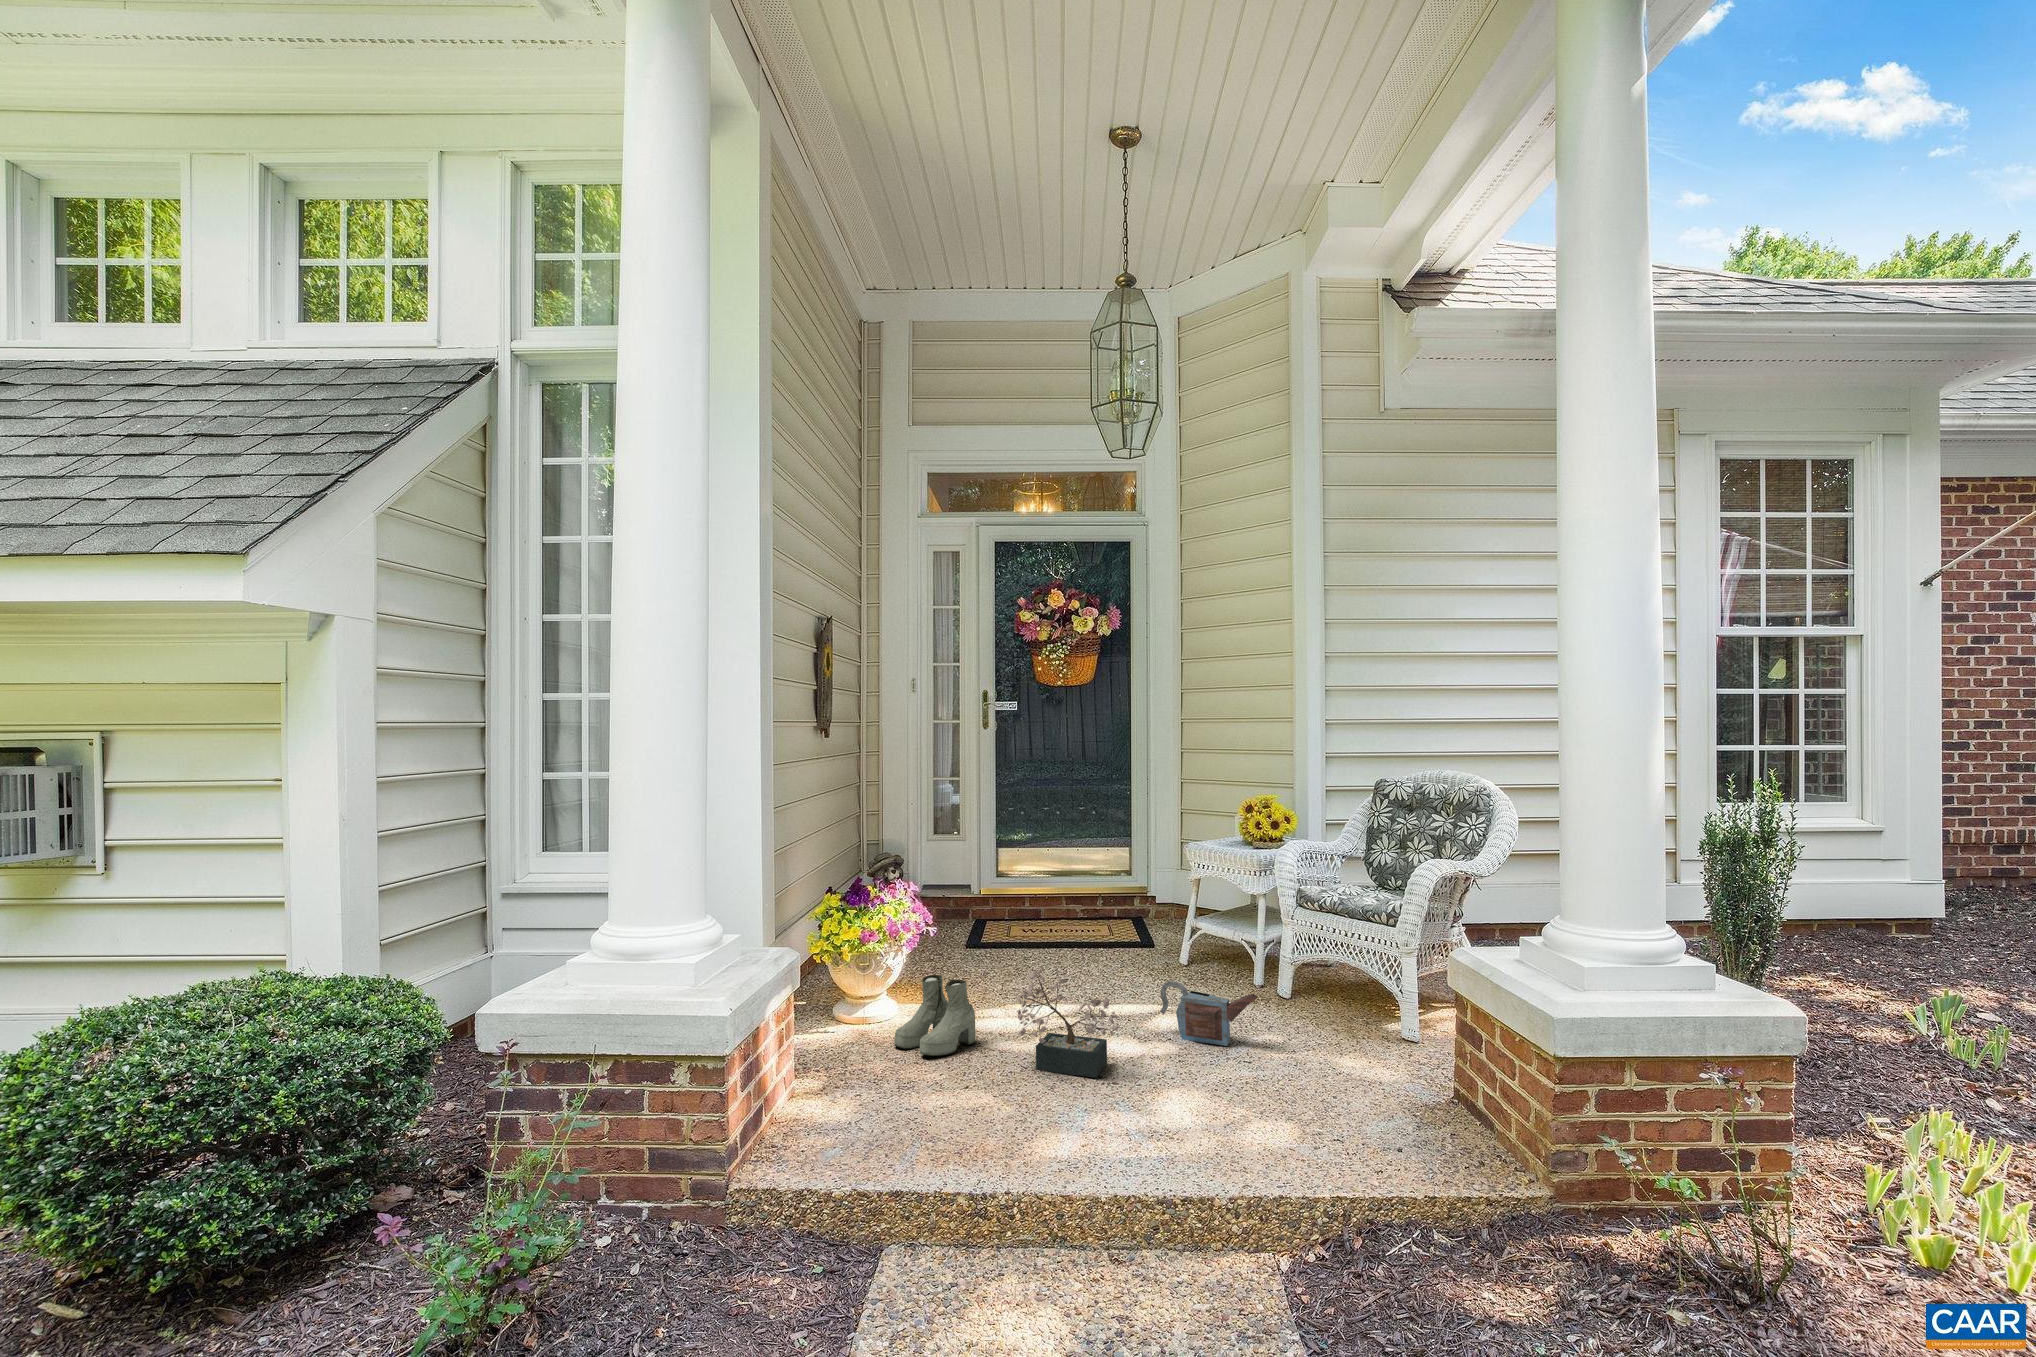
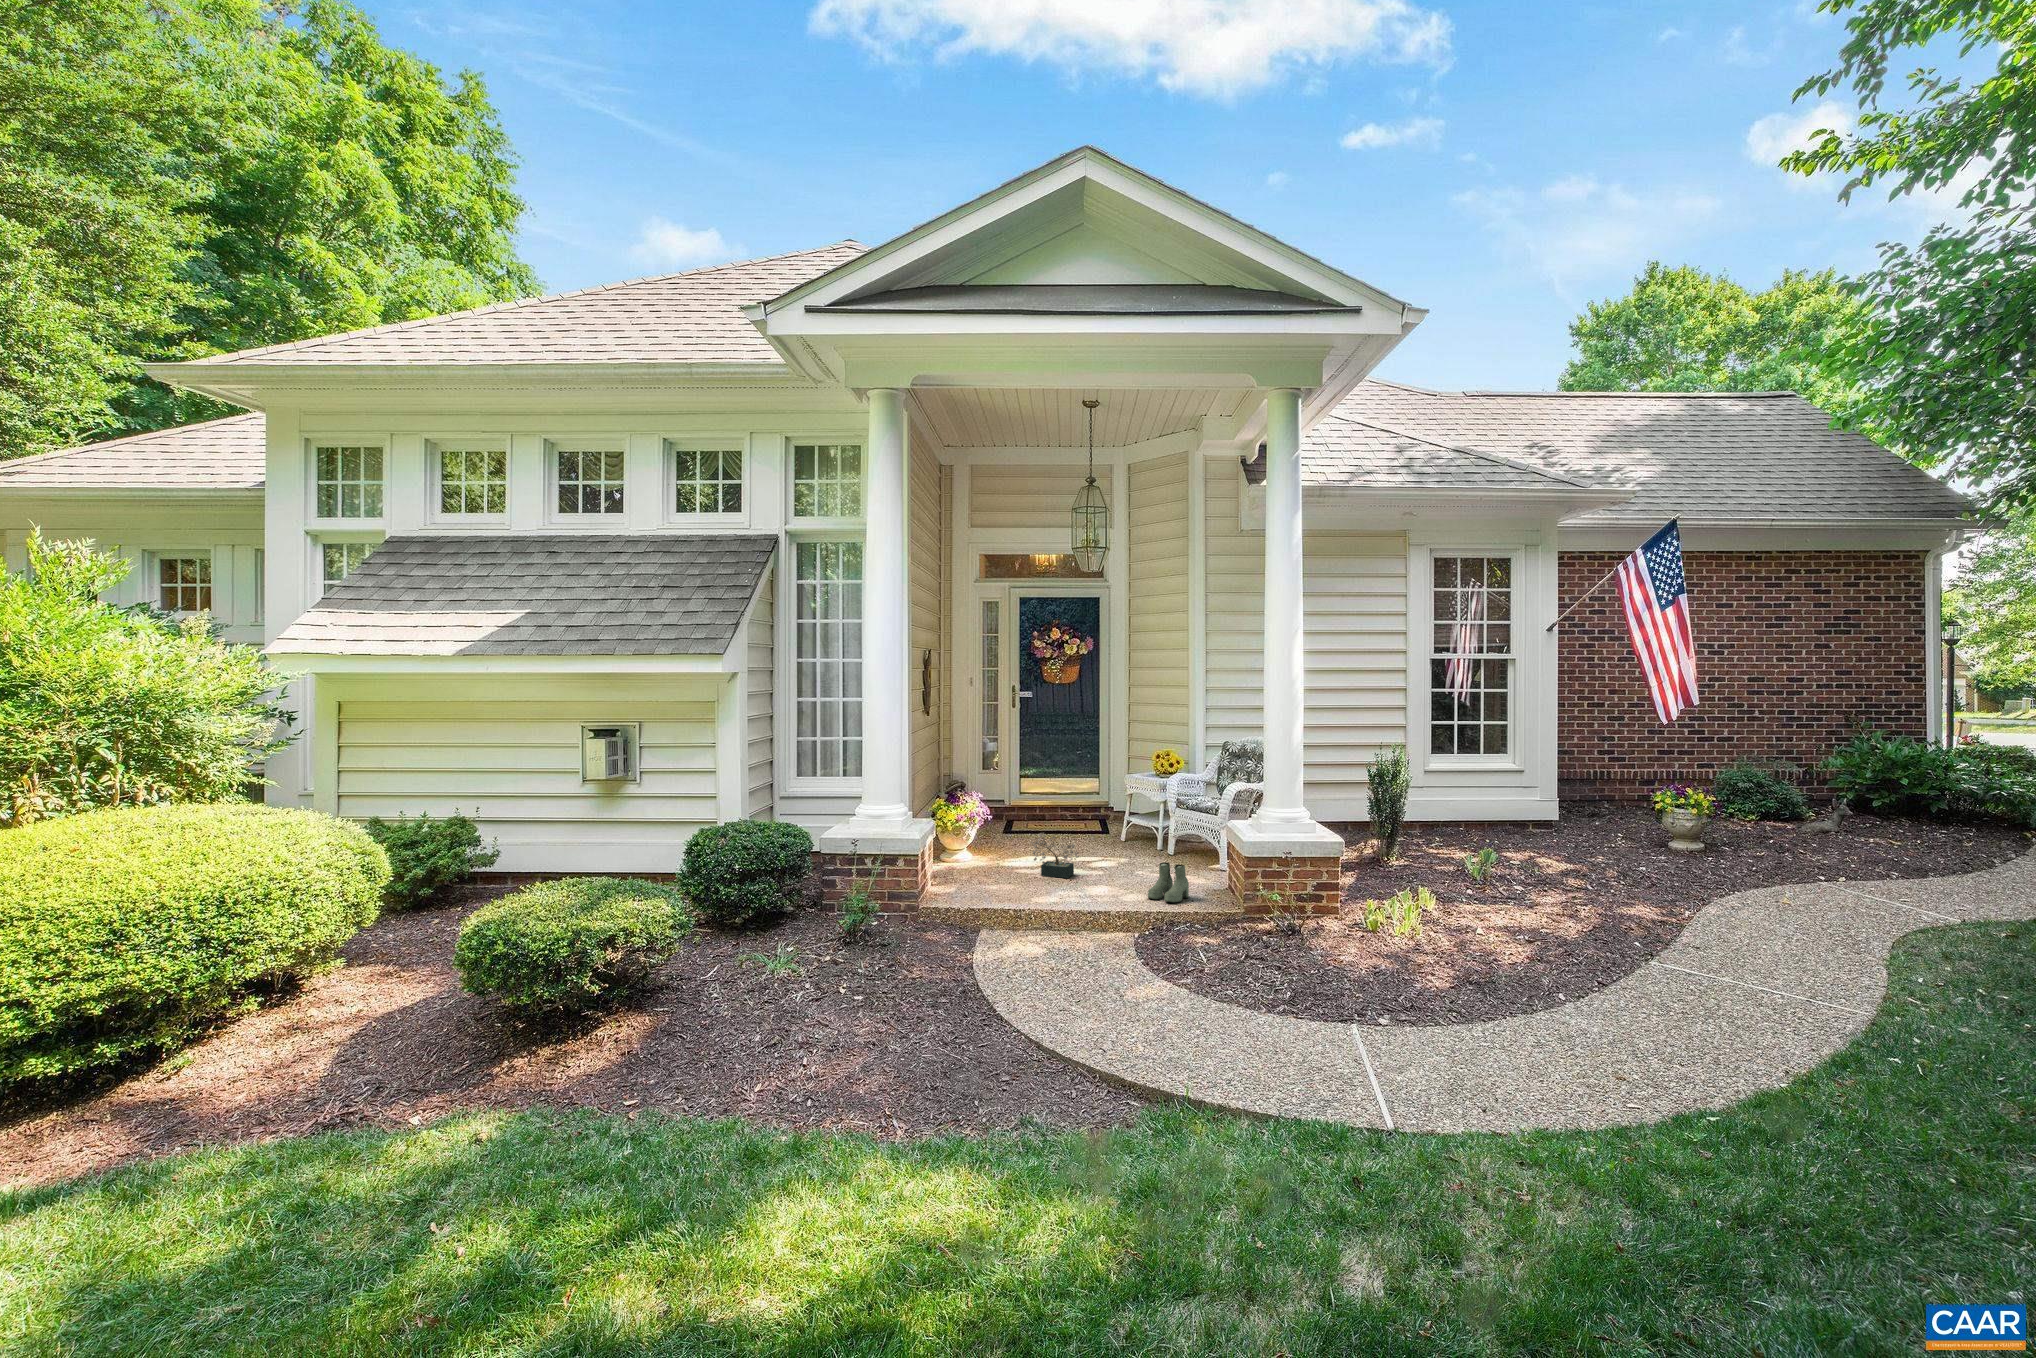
boots: present [894,975,975,1056] -> present [1148,862,1189,902]
watering can: present [1160,981,1258,1046] -> none [1101,840,1145,869]

